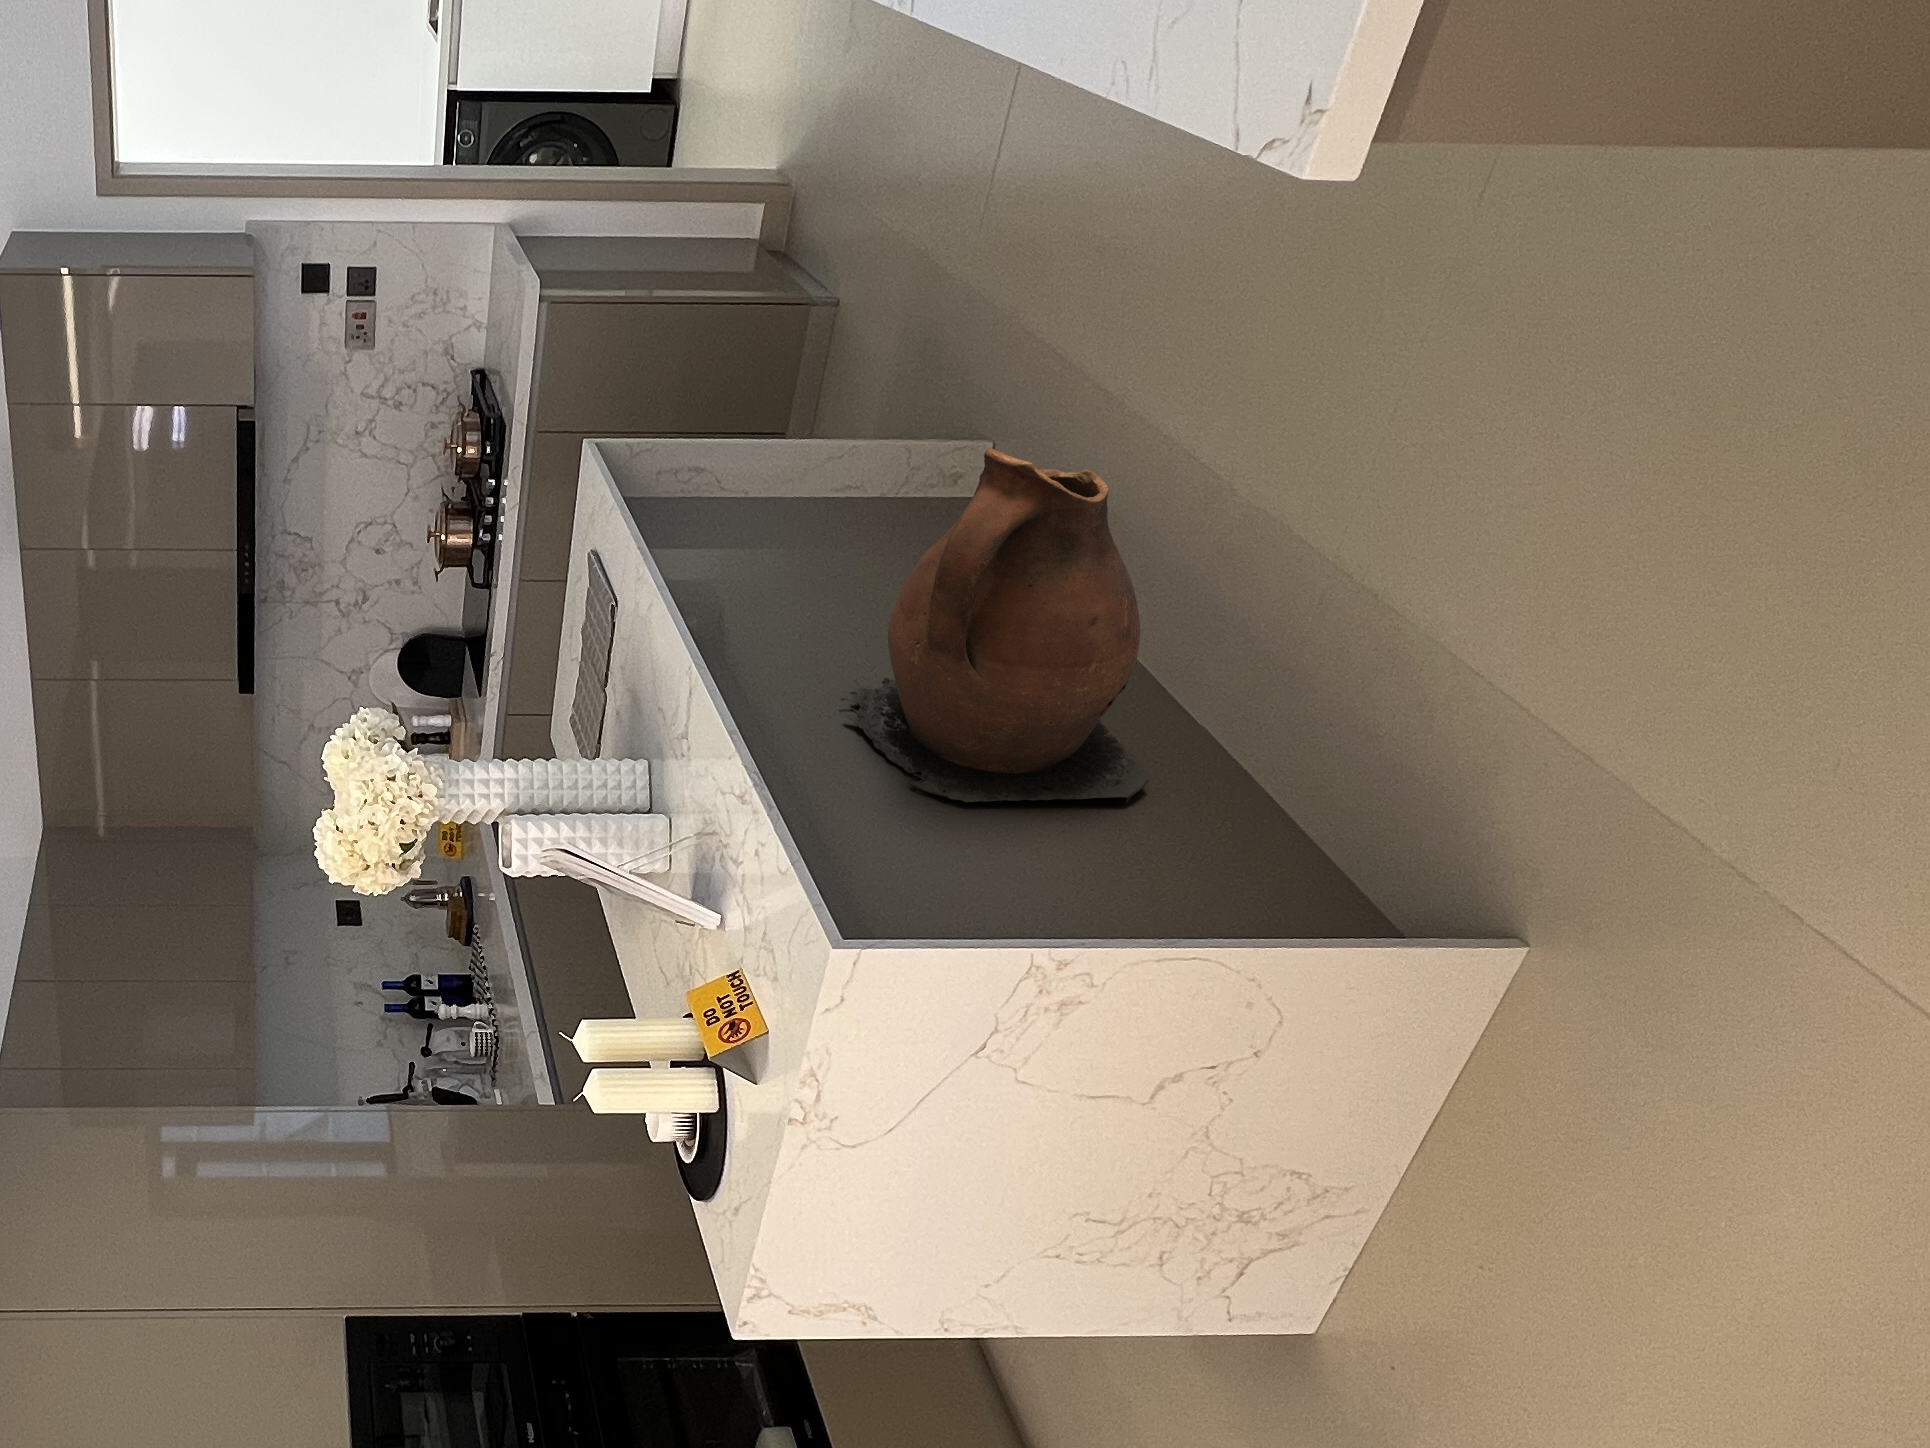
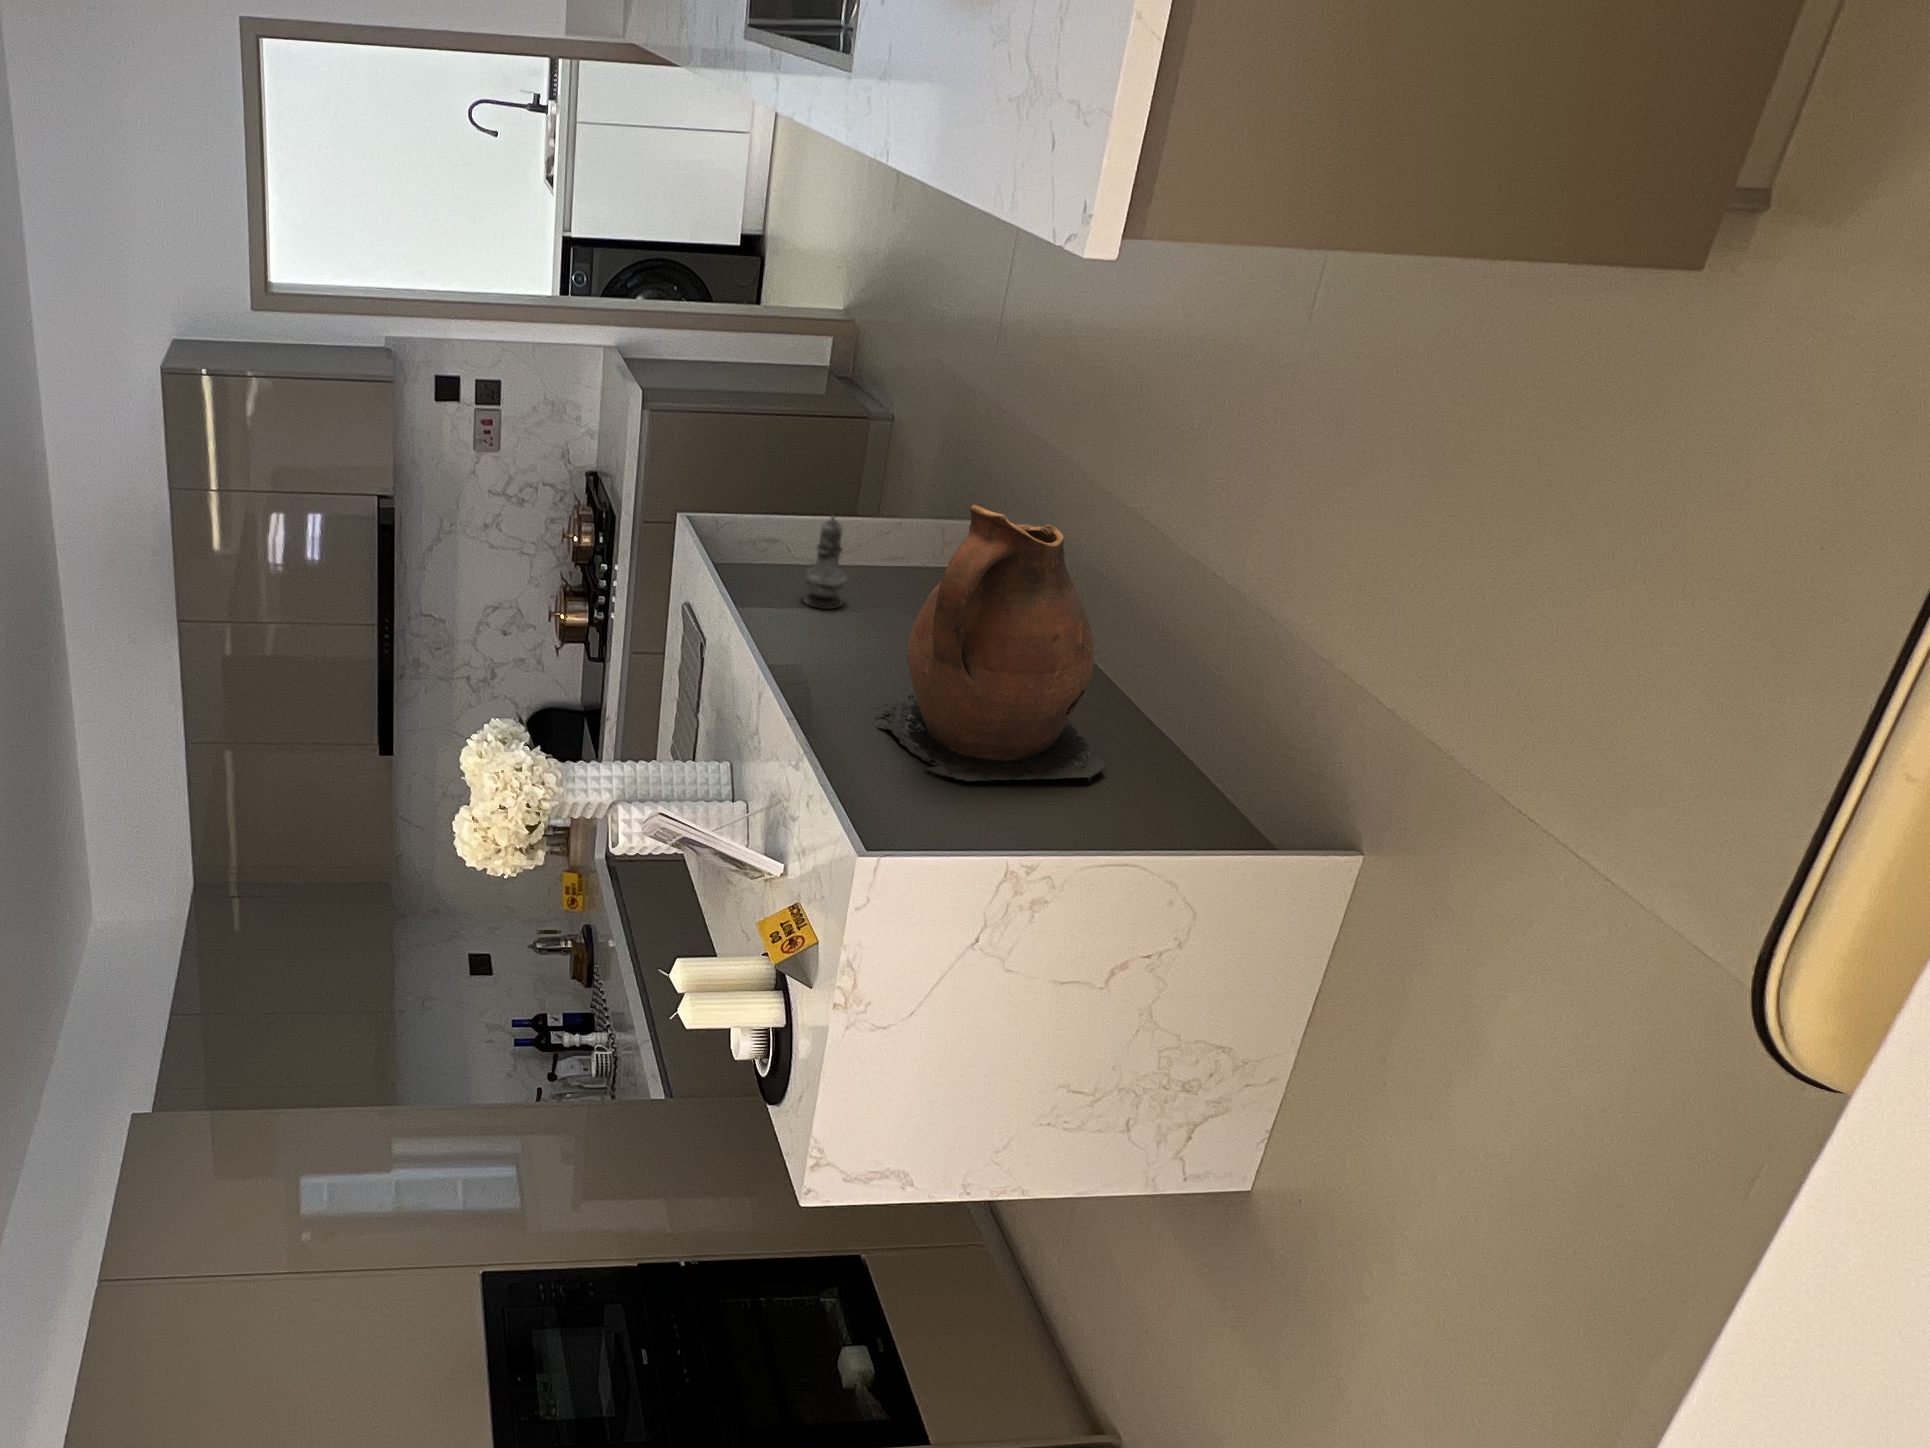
salt shaker: none [742,443,800,559] -> present [803,516,848,609]

